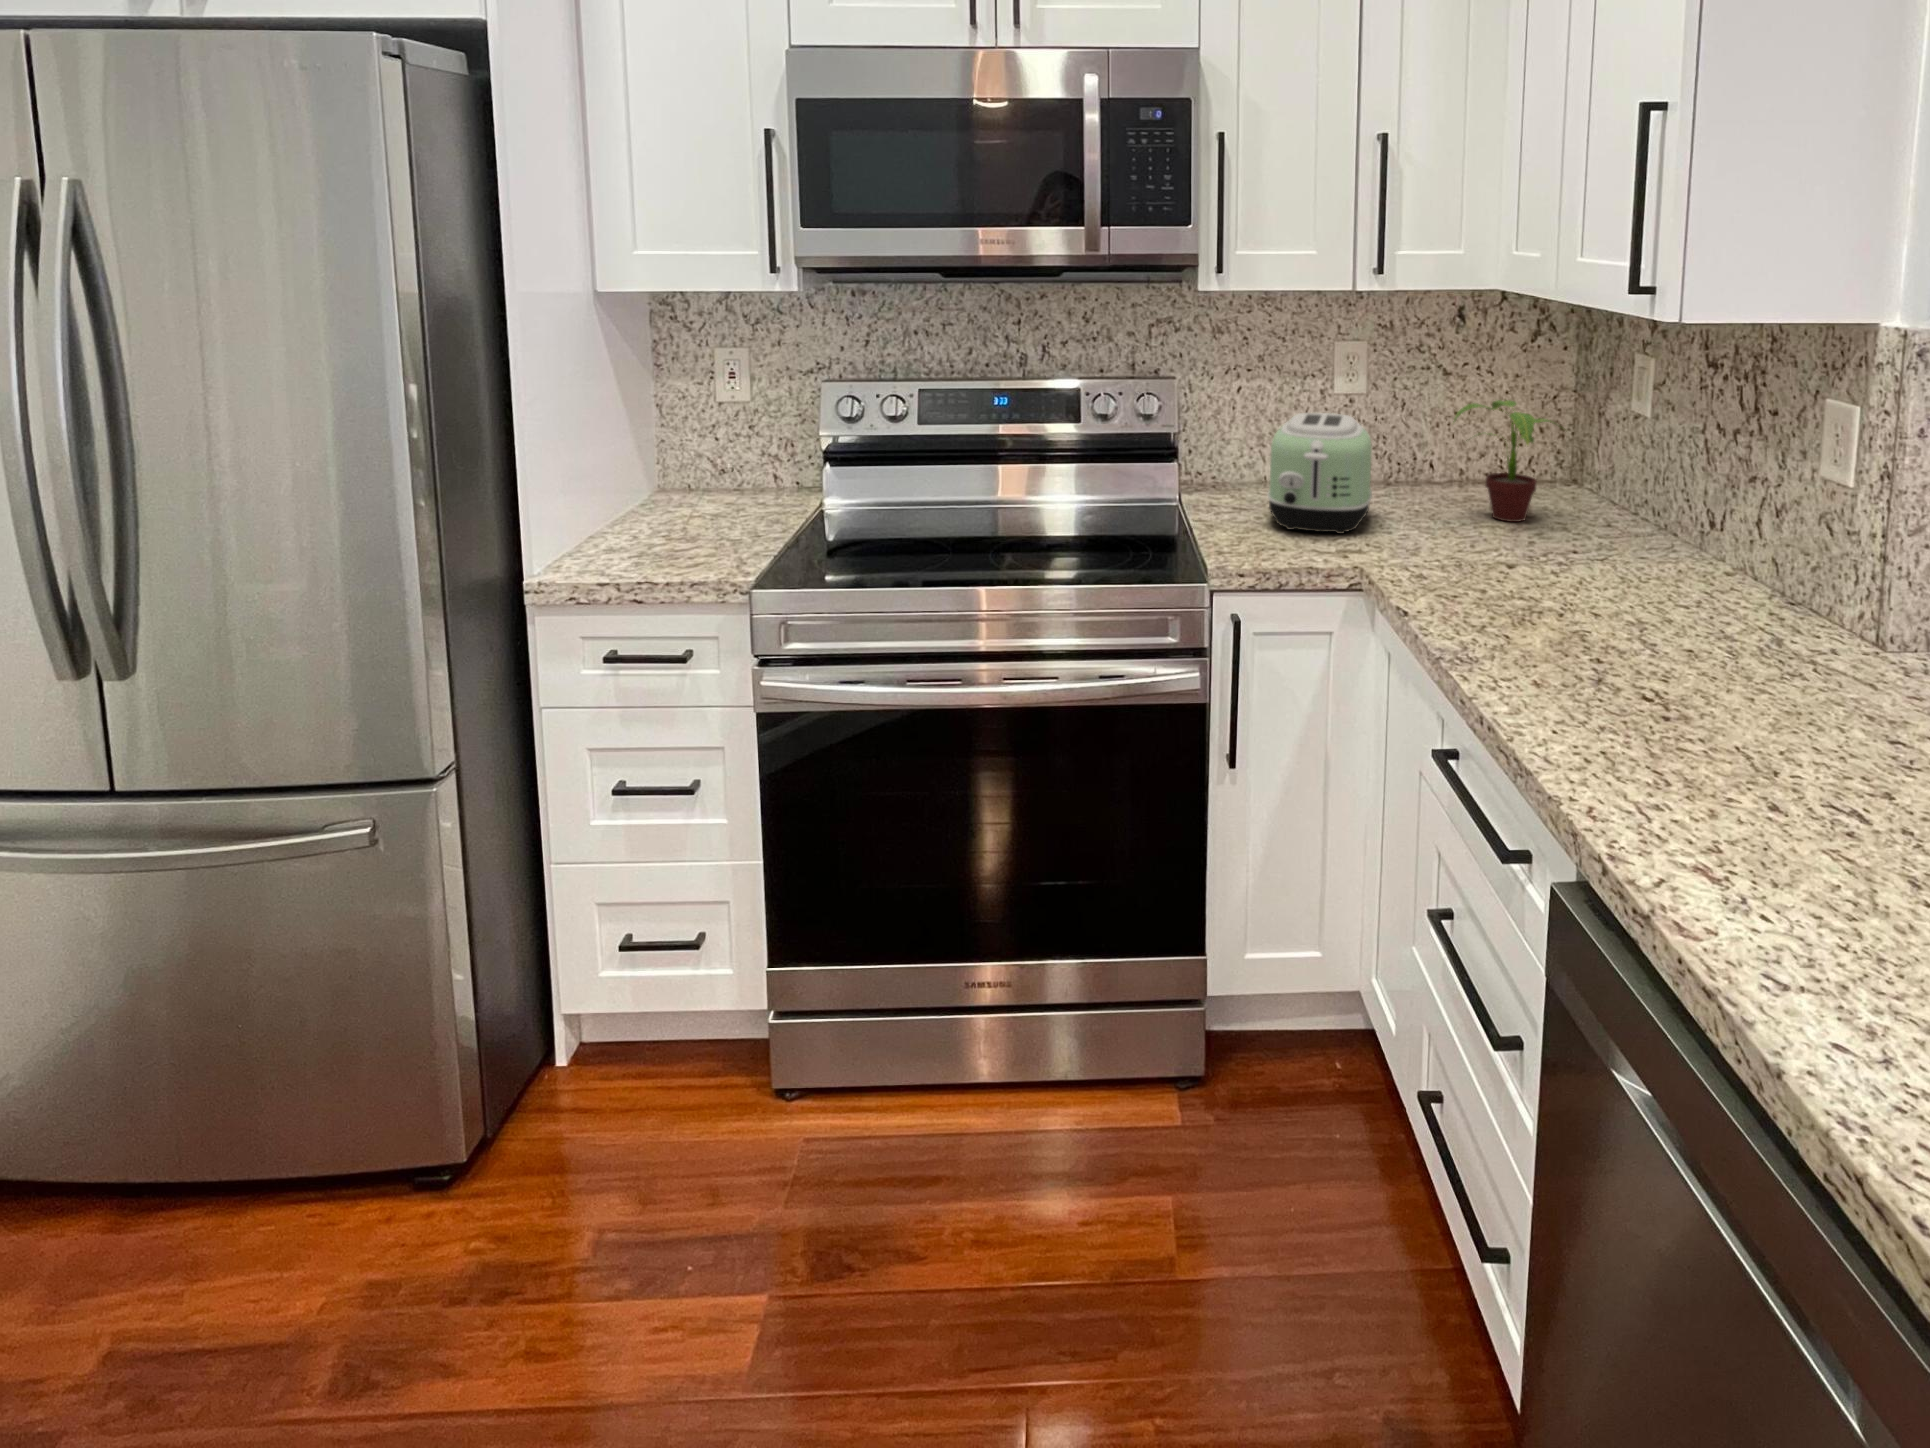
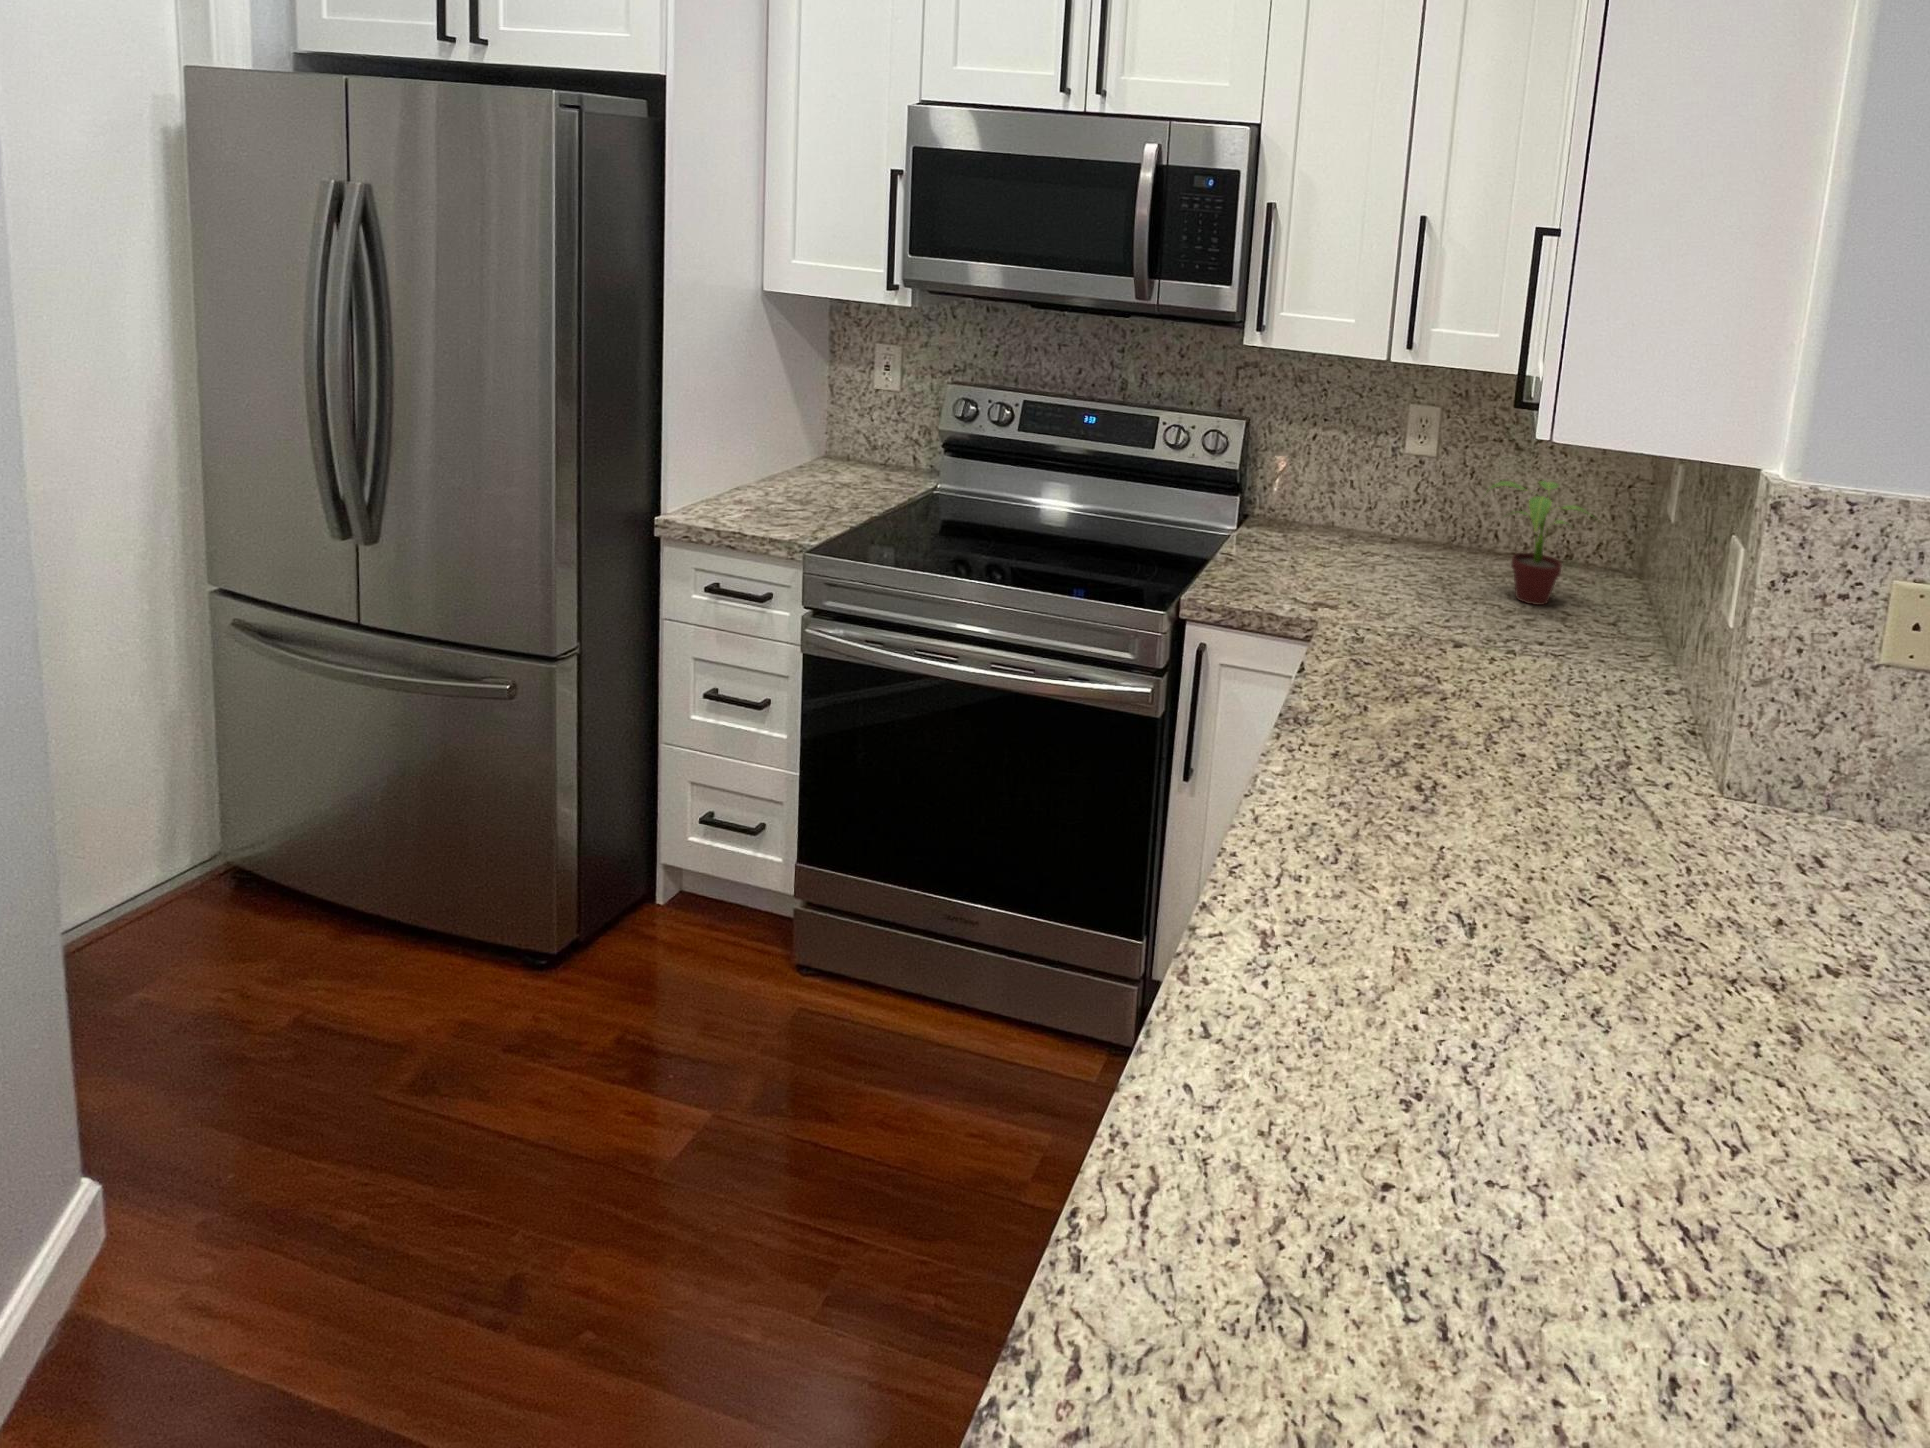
toaster: present [1267,413,1372,534] -> none [1288,467,1404,588]

